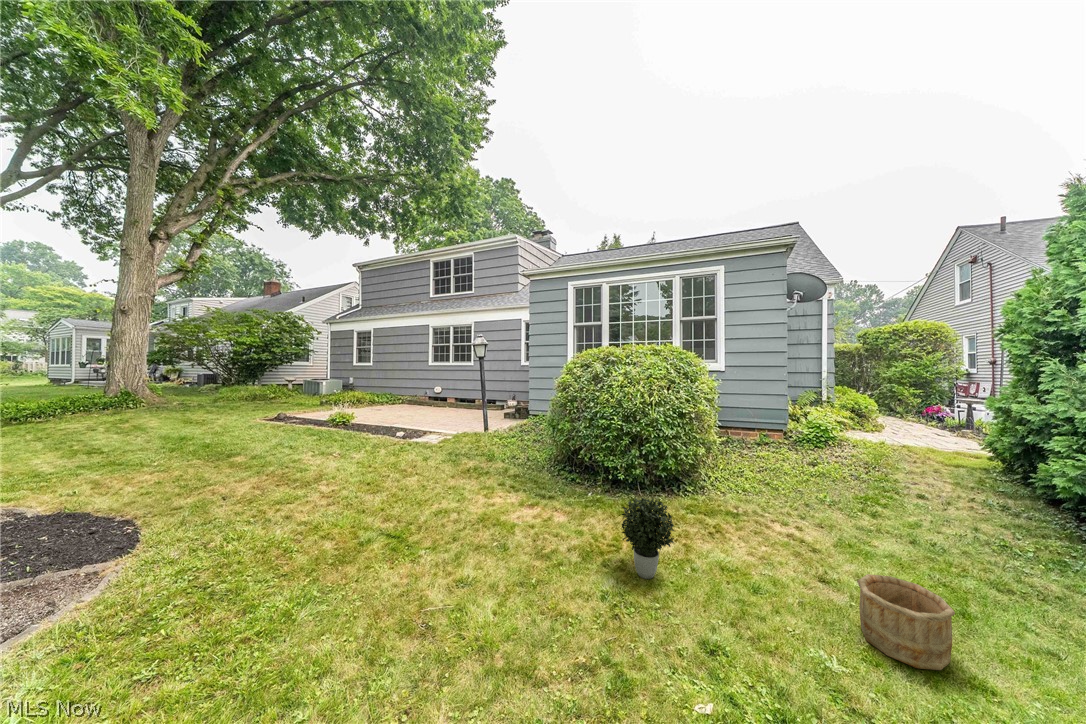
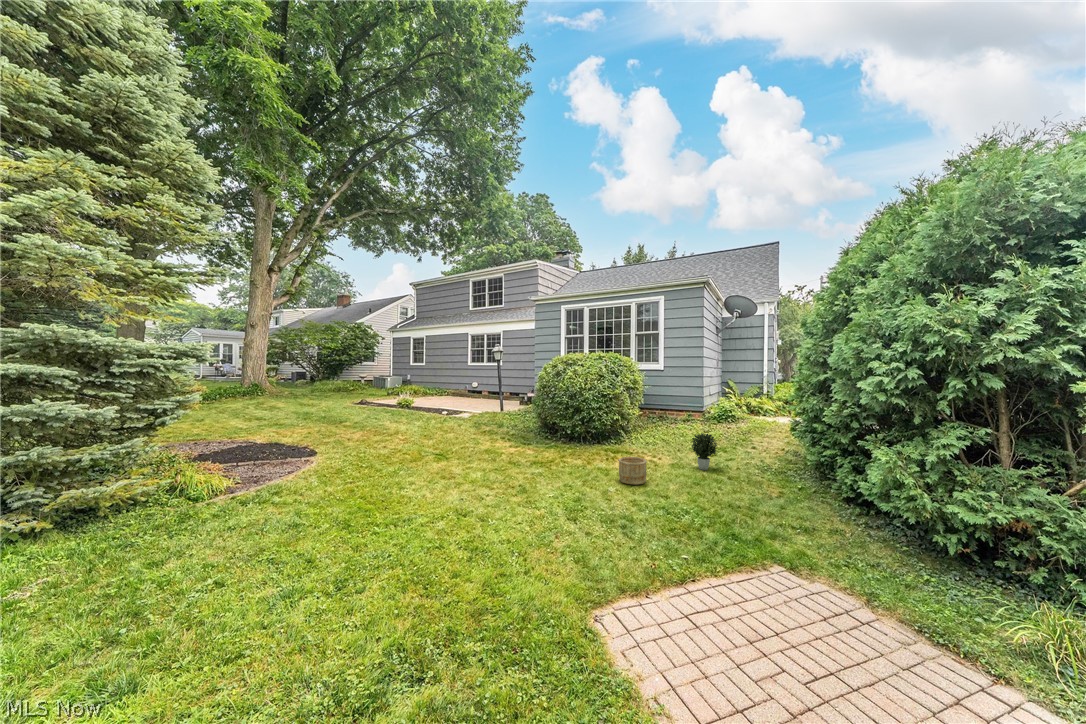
potted plant: present [621,498,674,579] -> present [692,433,717,470]

